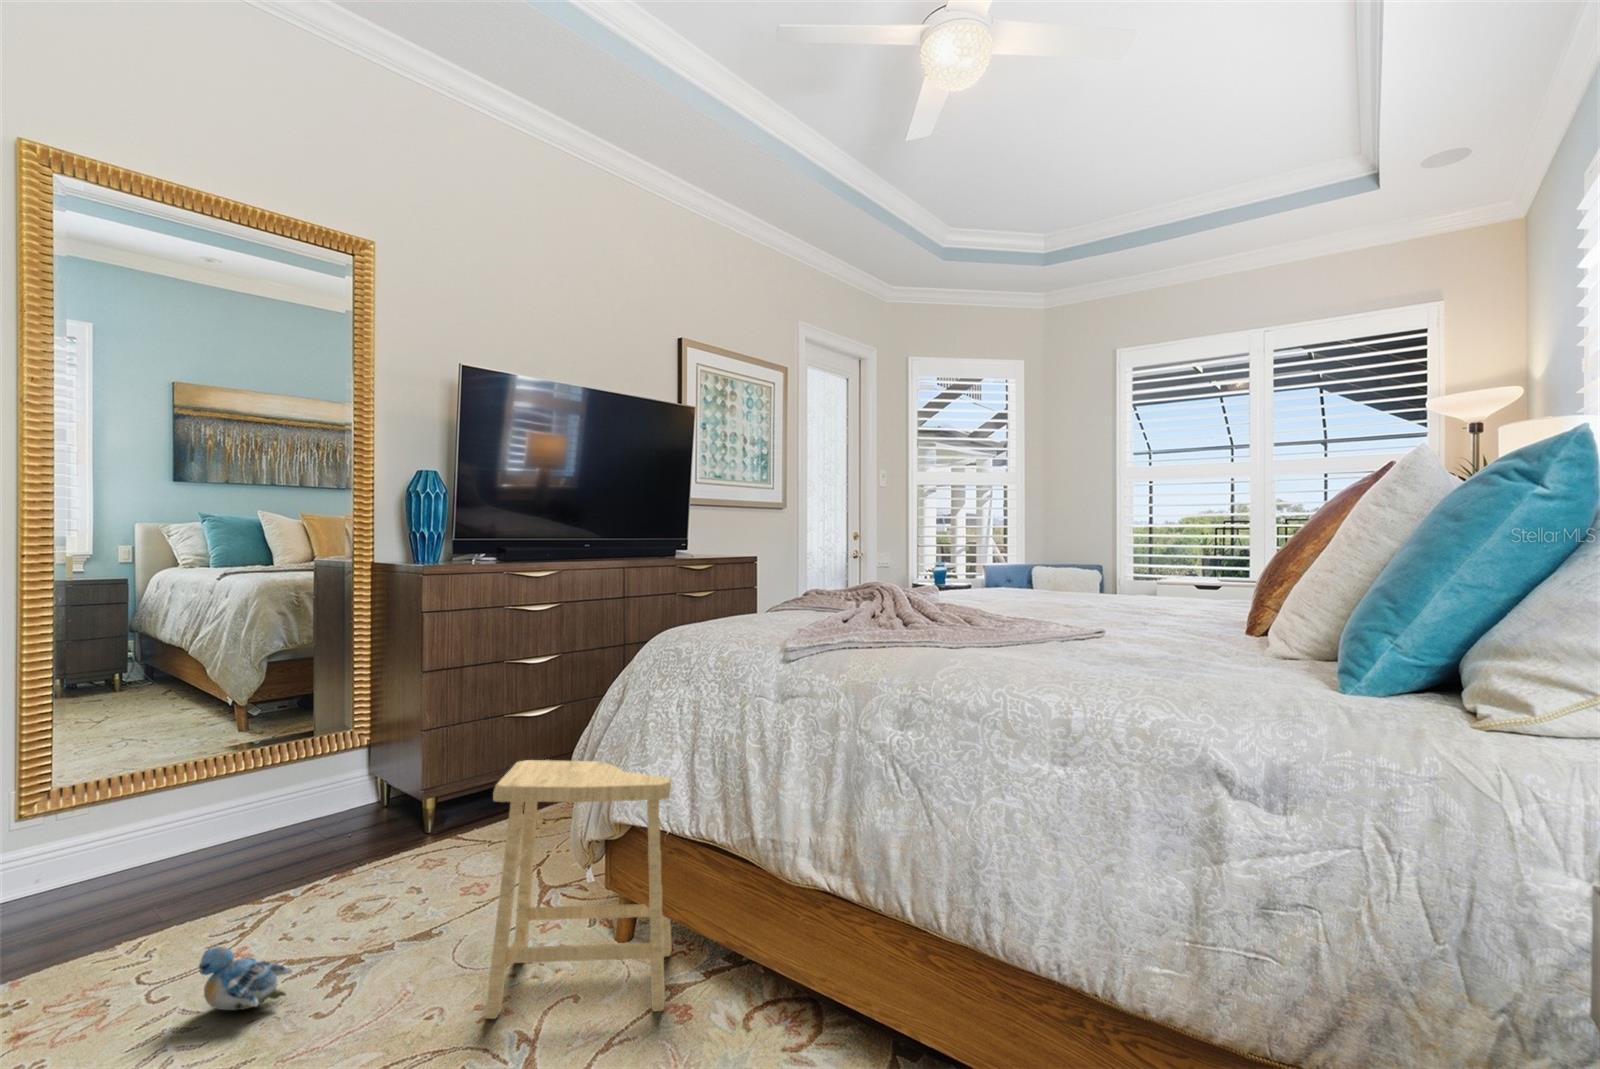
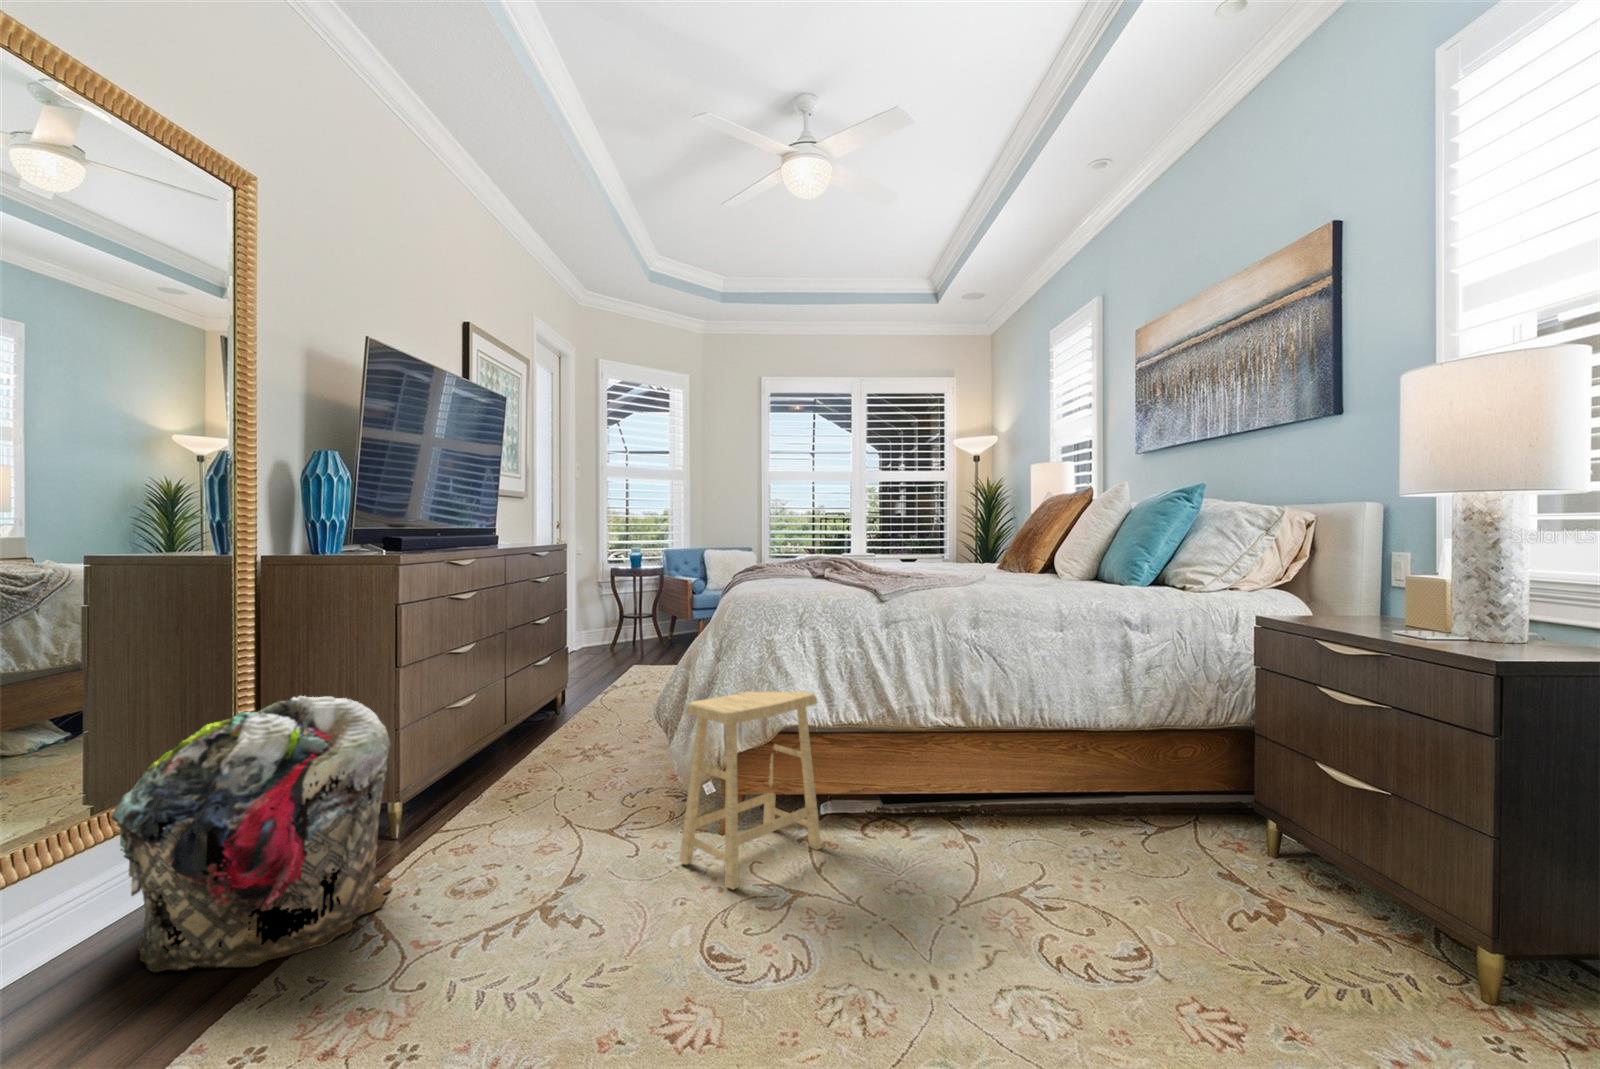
laundry basket: none [139,687,379,914] -> present [111,696,392,972]
plush toy: present [199,947,292,1010] -> none [484,916,565,973]

